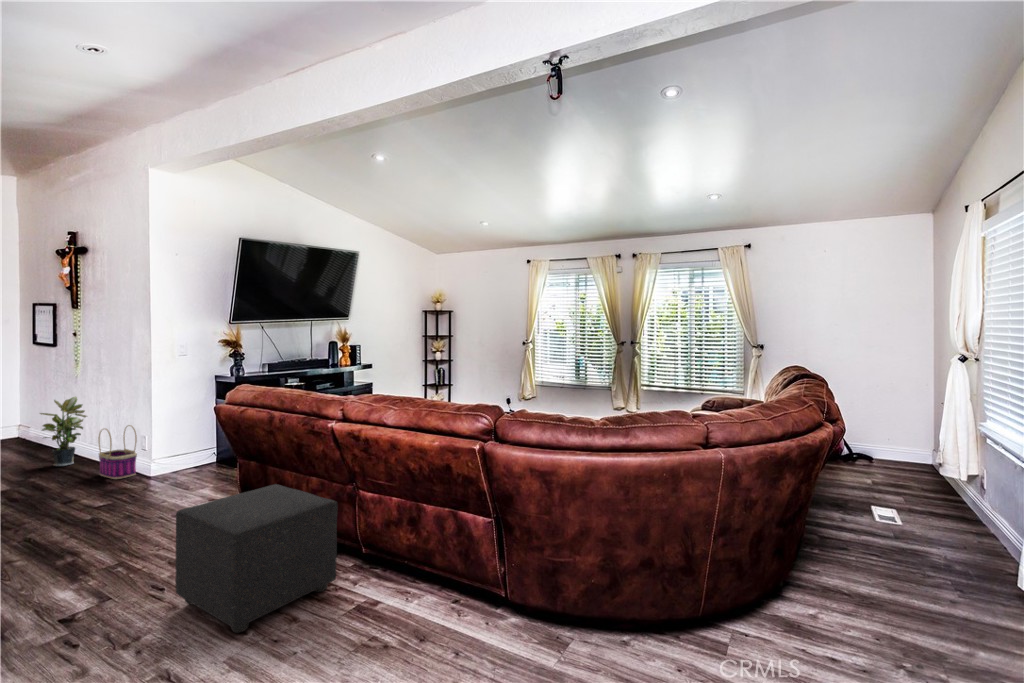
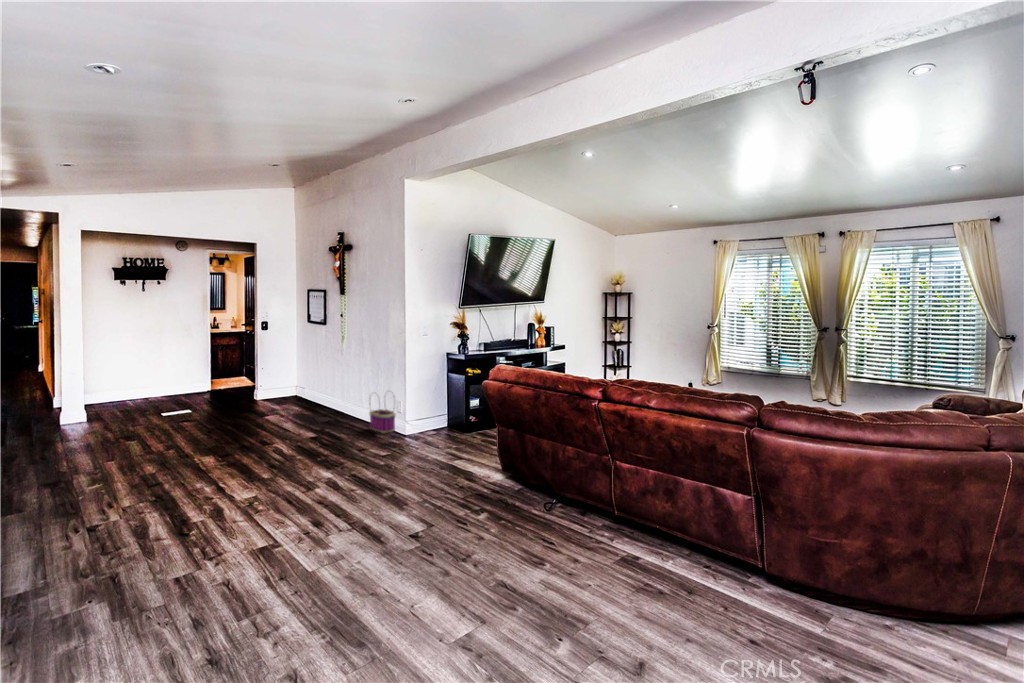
potted plant: present [40,397,87,466] -> none [325,366,355,419]
ottoman: present [175,484,338,633] -> none [480,450,600,563]

